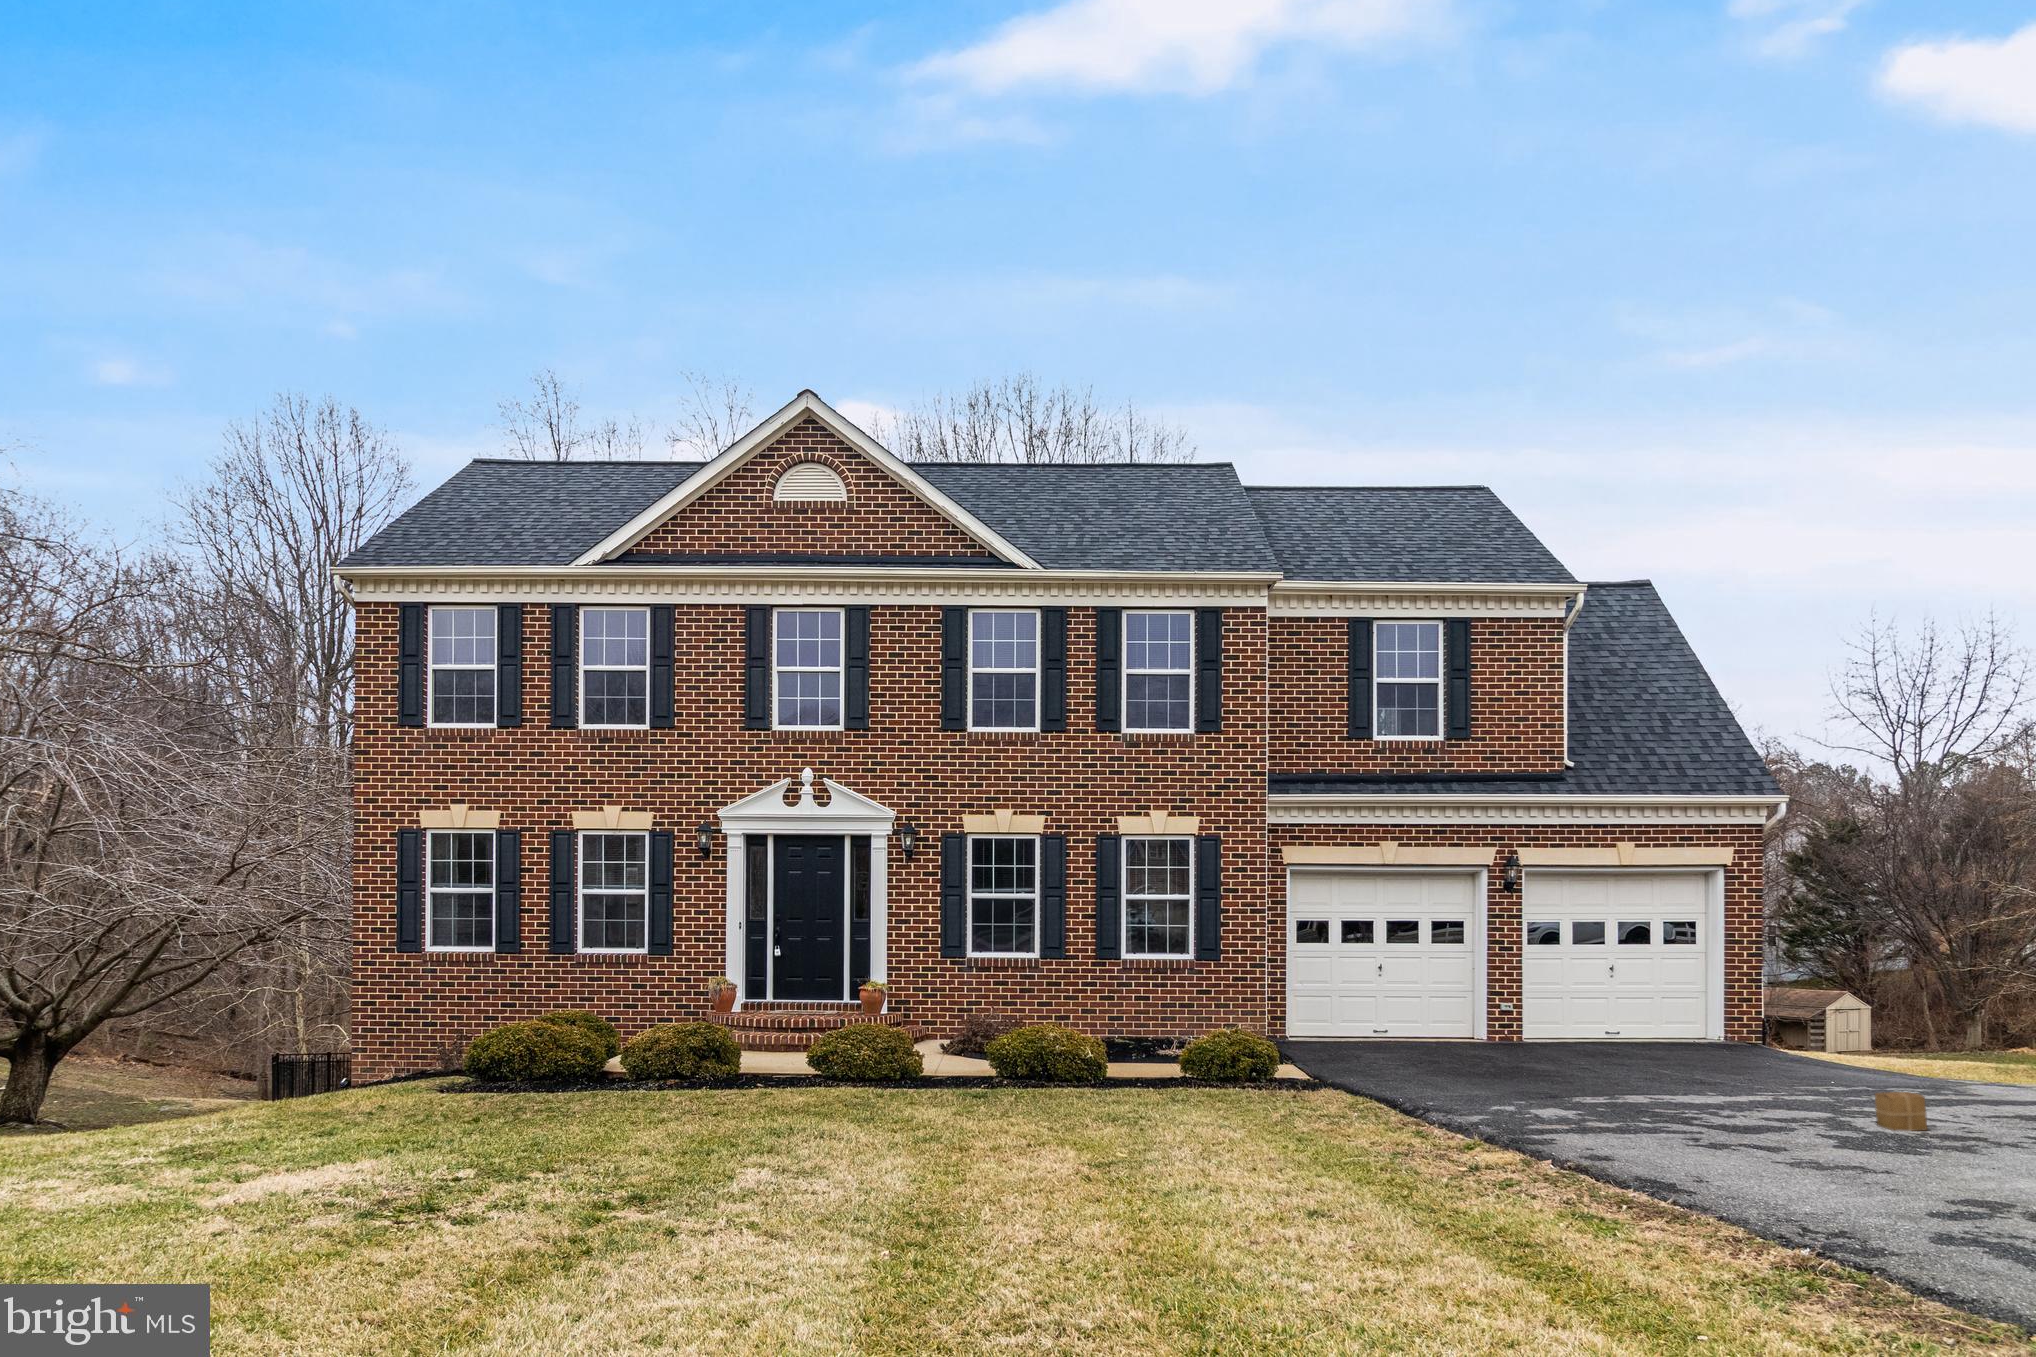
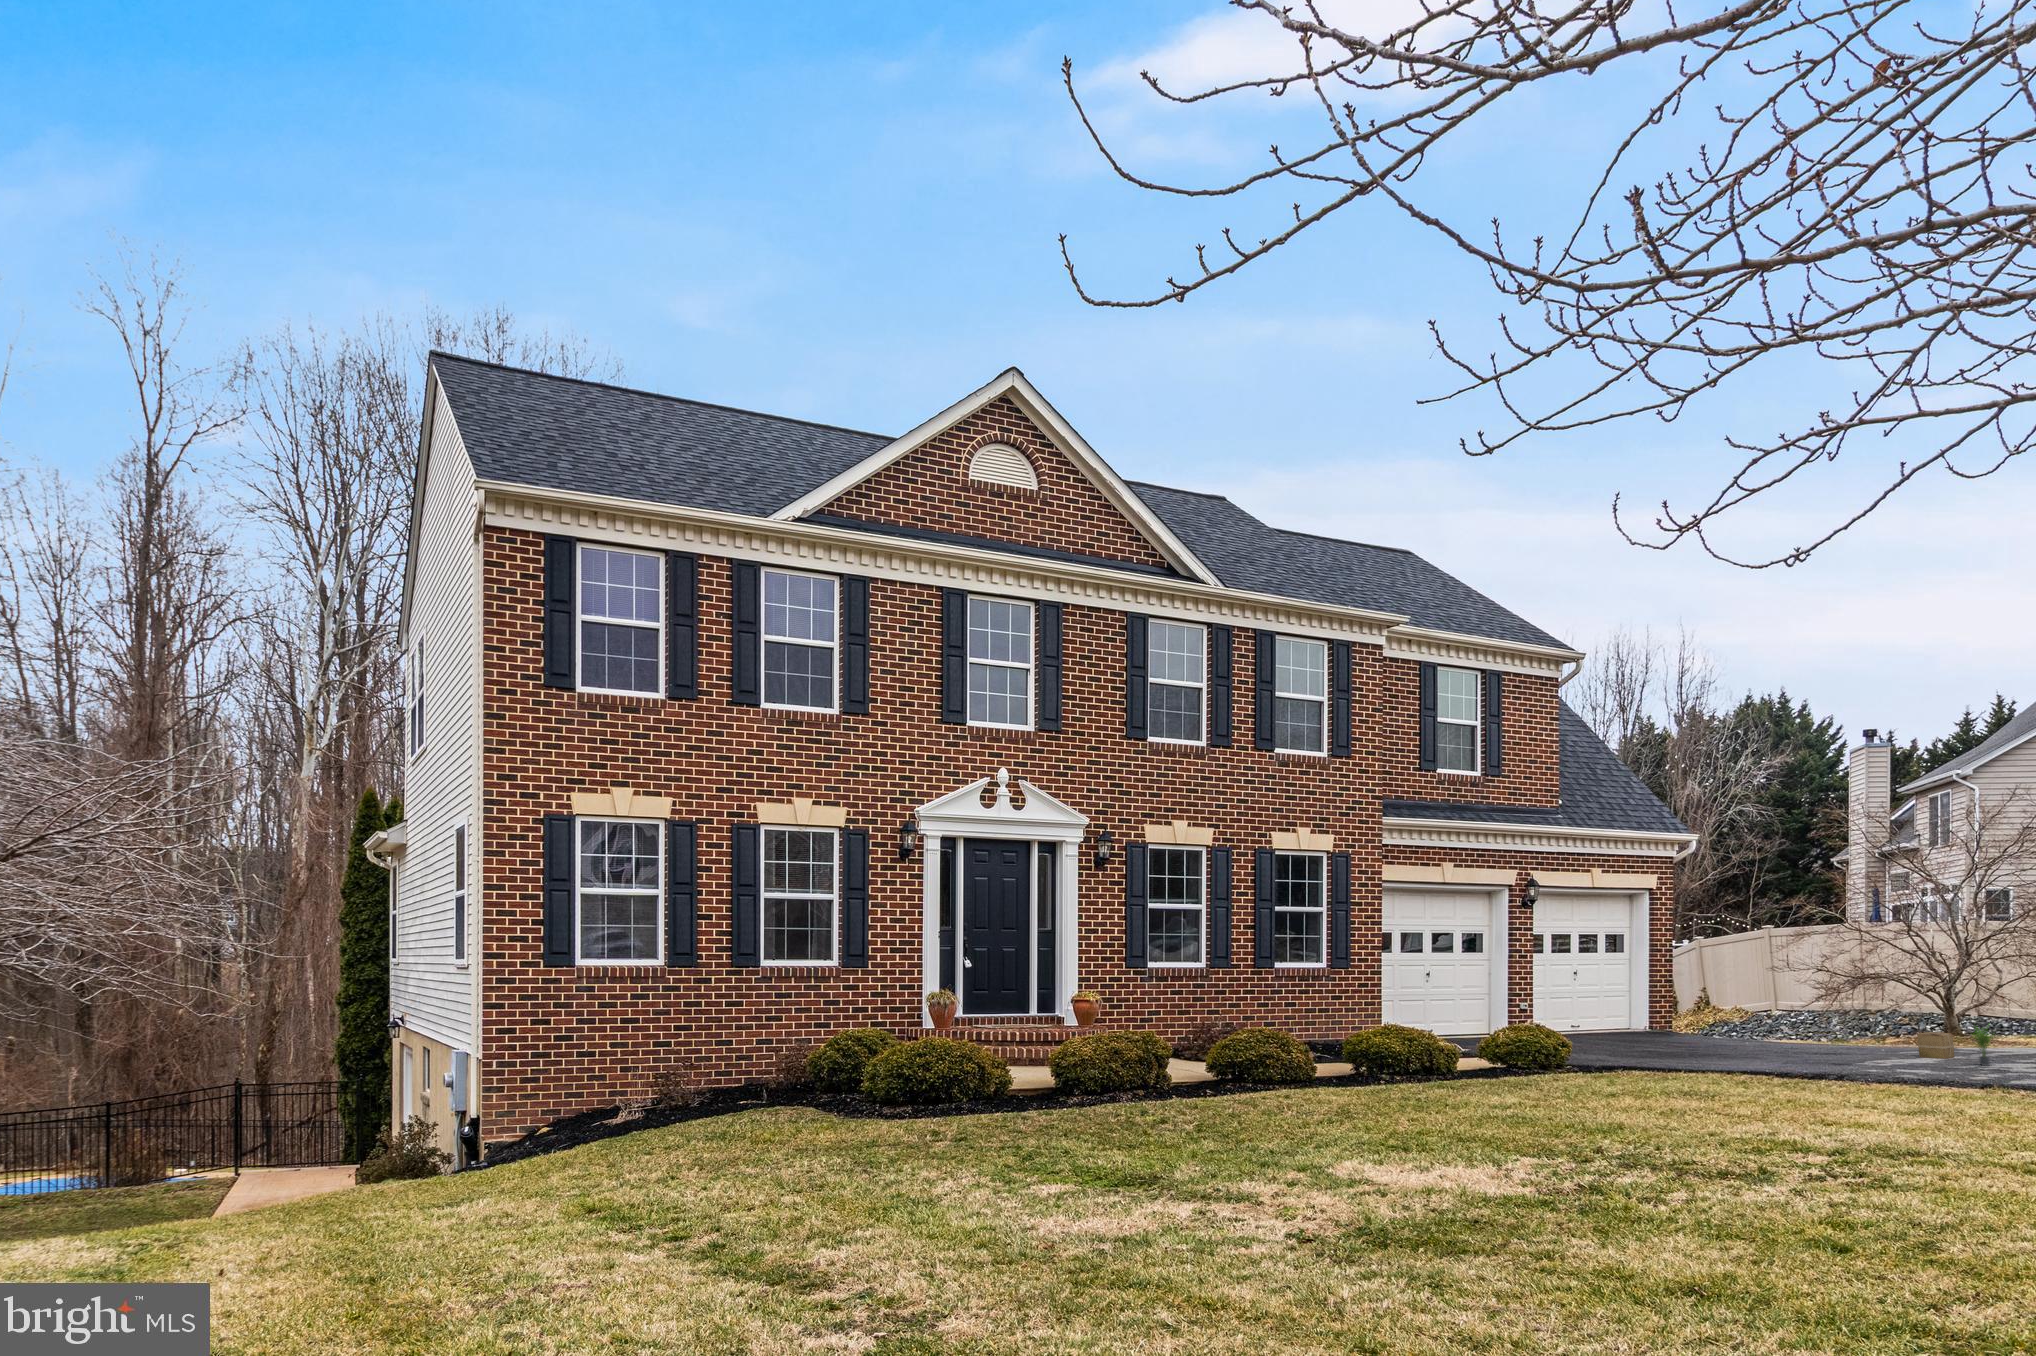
potted plant: none [1811,1080,1858,1140] -> present [1973,1028,1993,1066]

